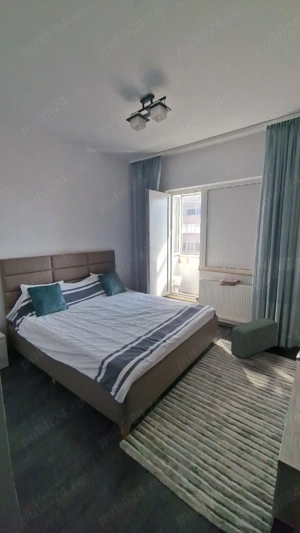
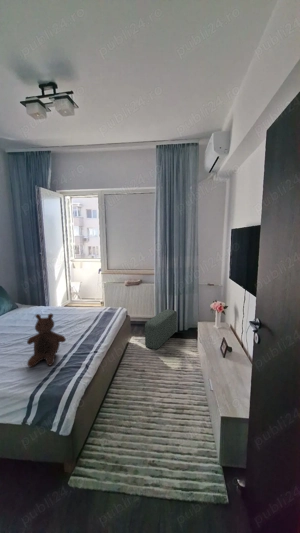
stuffed bear: none [110,297,141,342] -> present [27,314,66,367]

